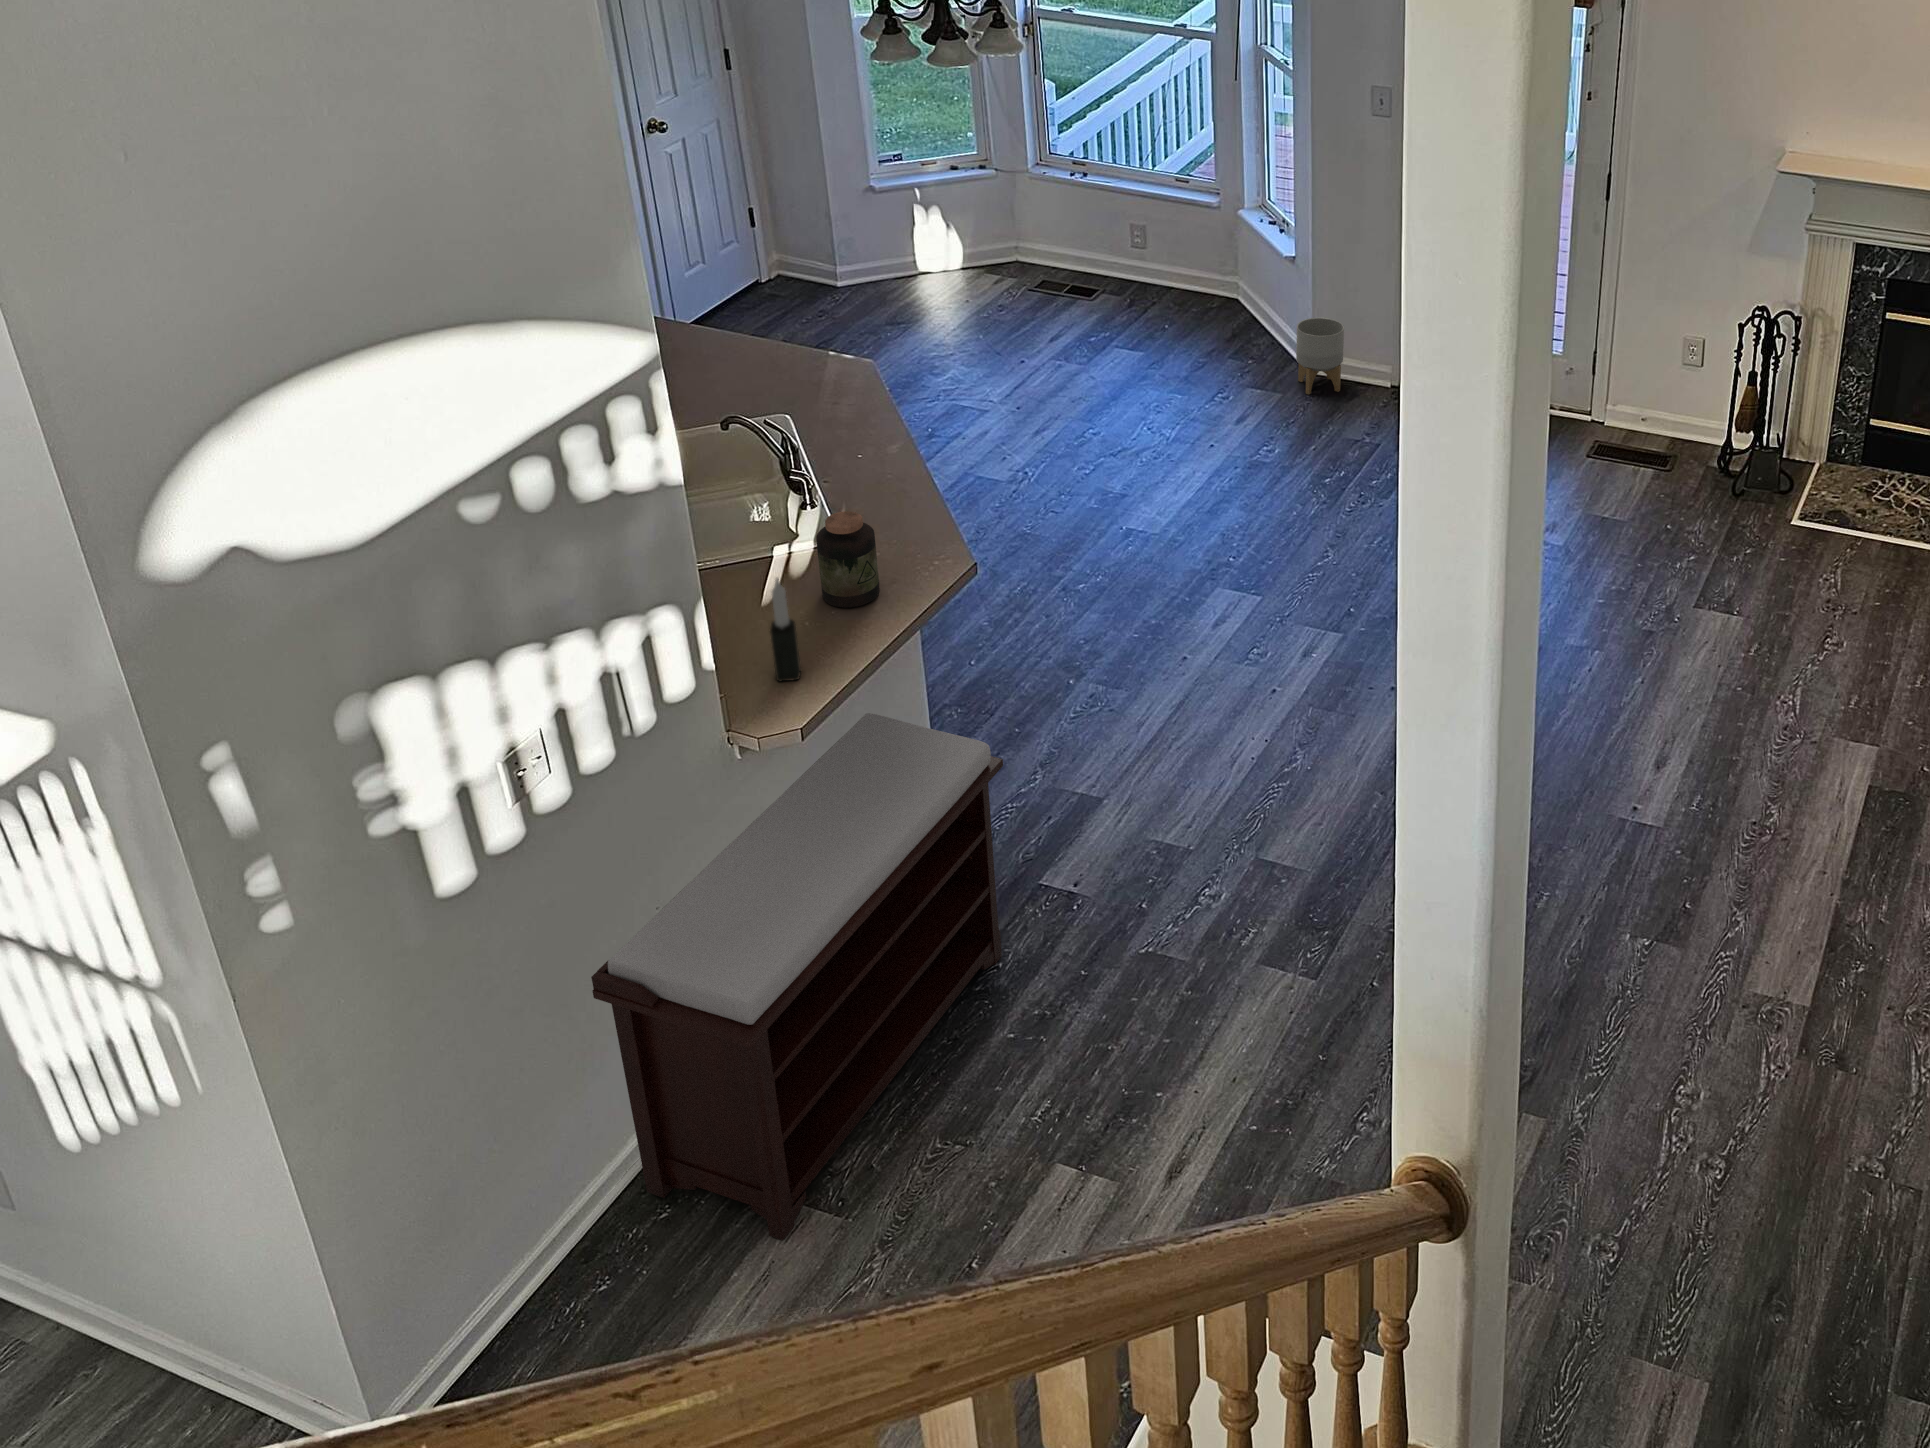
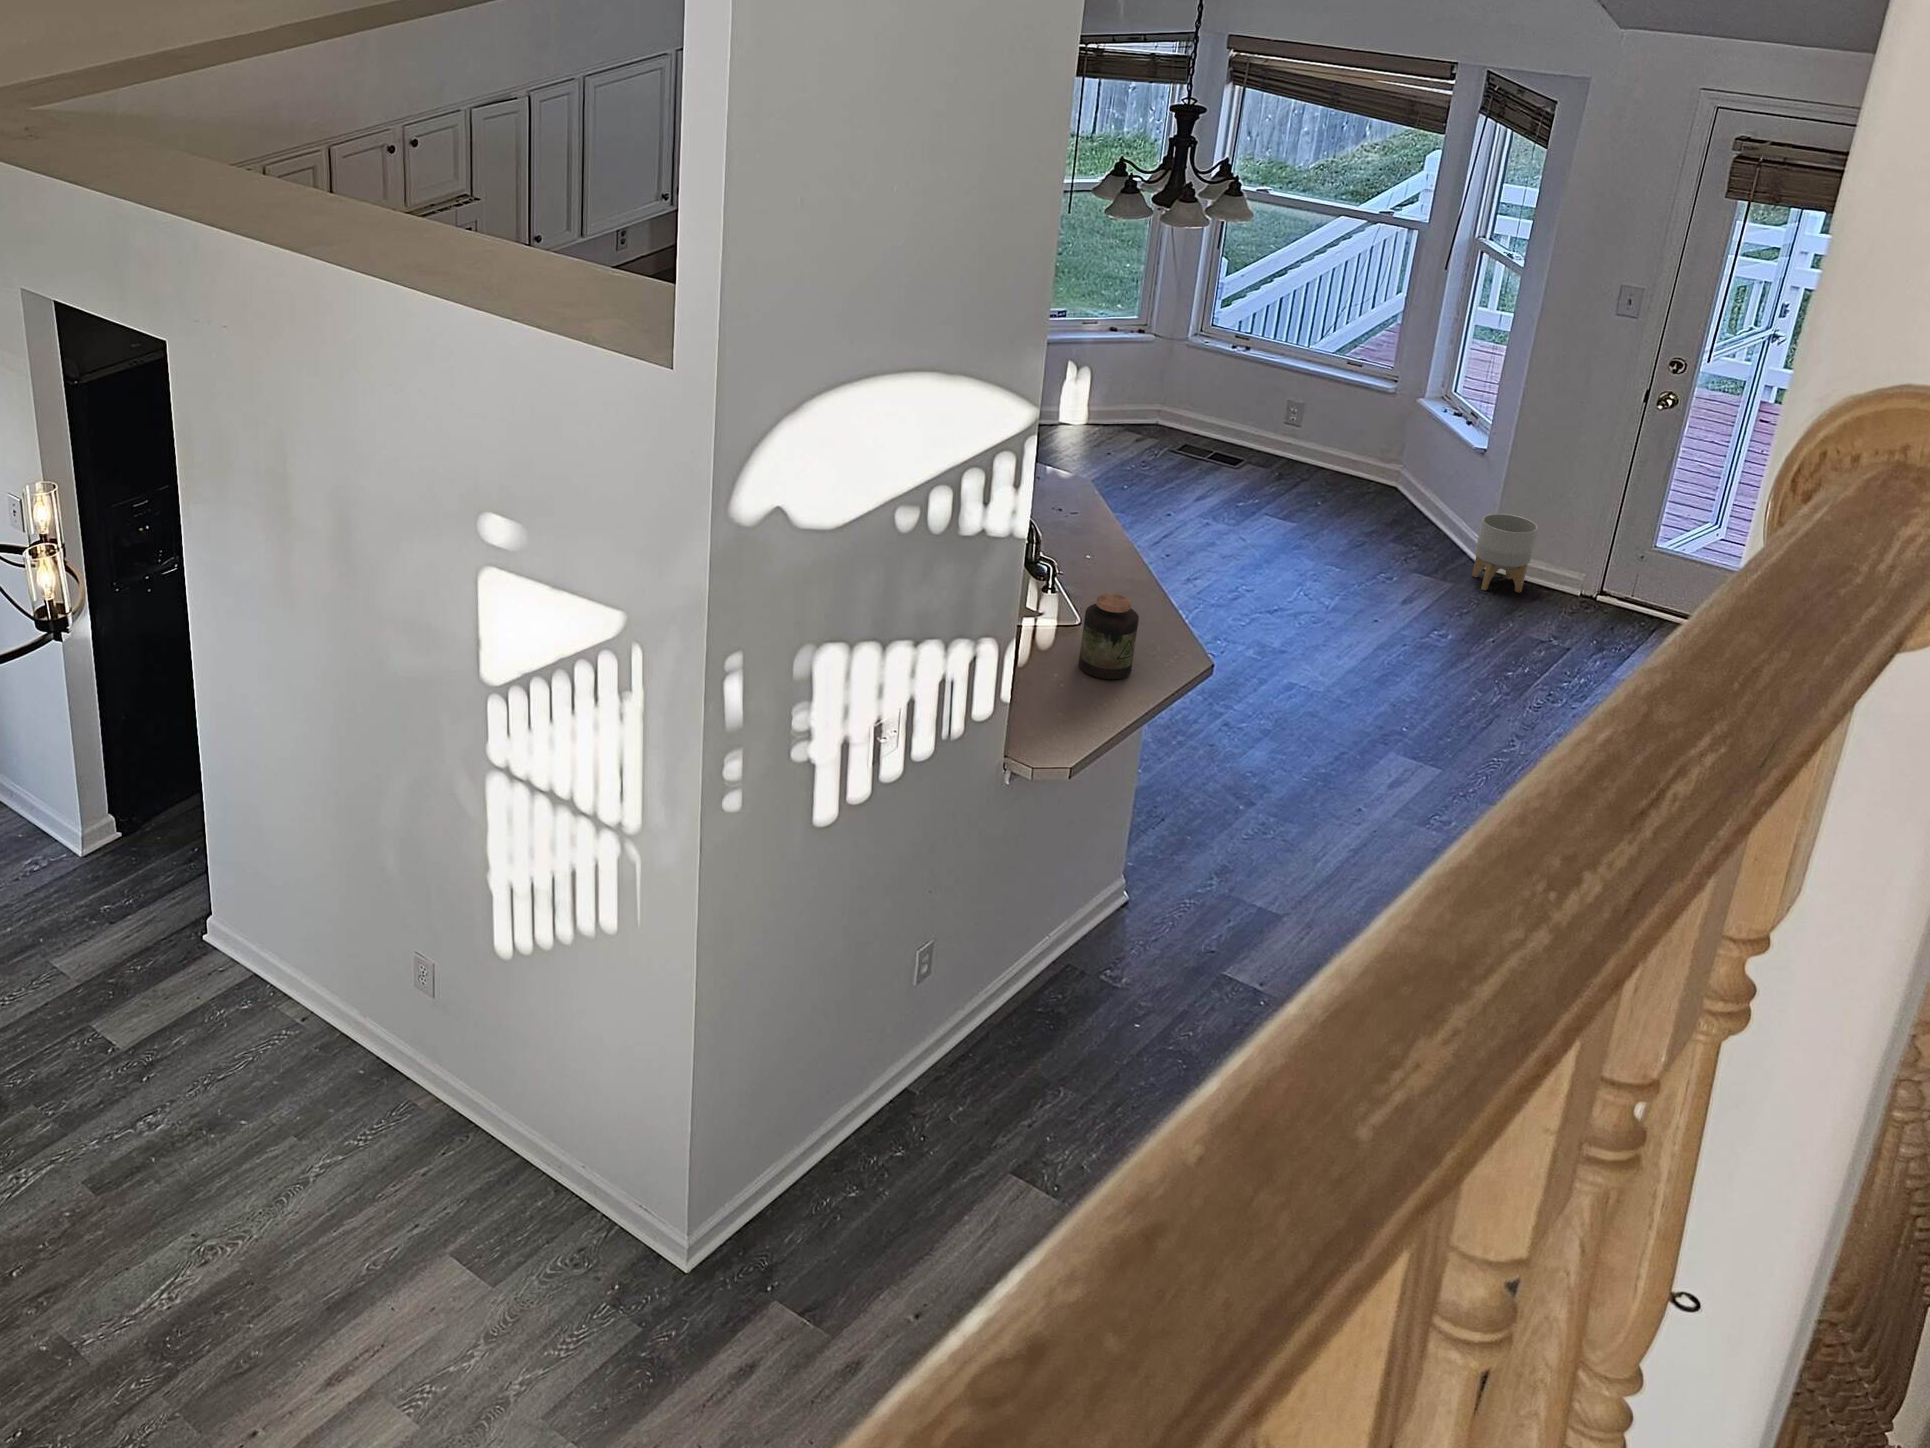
candle: present [770,578,801,681] -> none [1046,634,1073,728]
bench: present [591,713,1003,1240] -> none [872,778,1226,1205]

